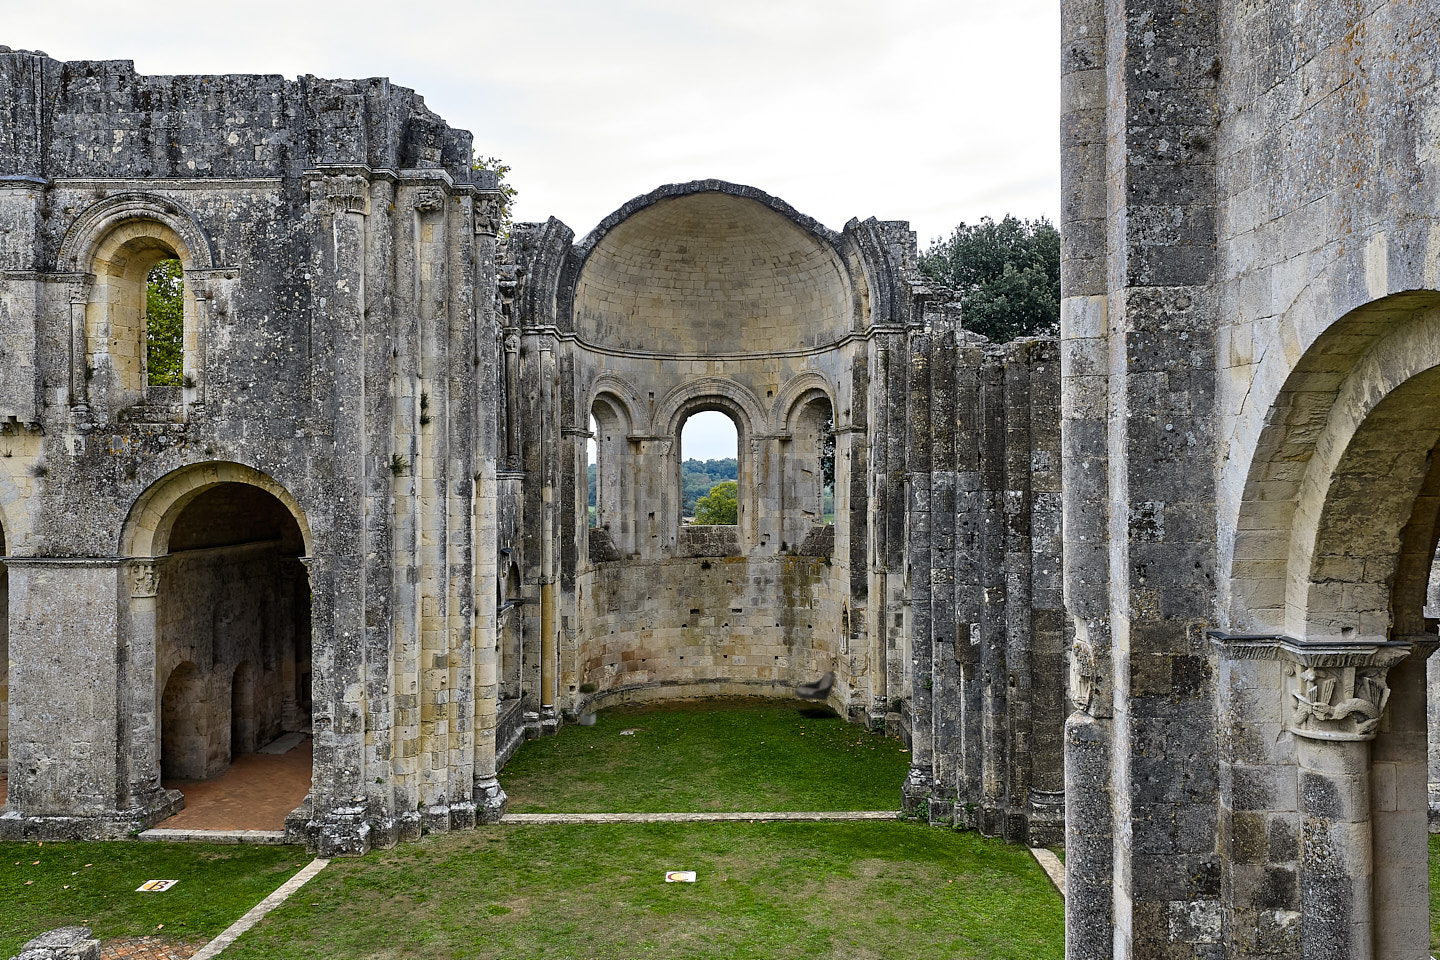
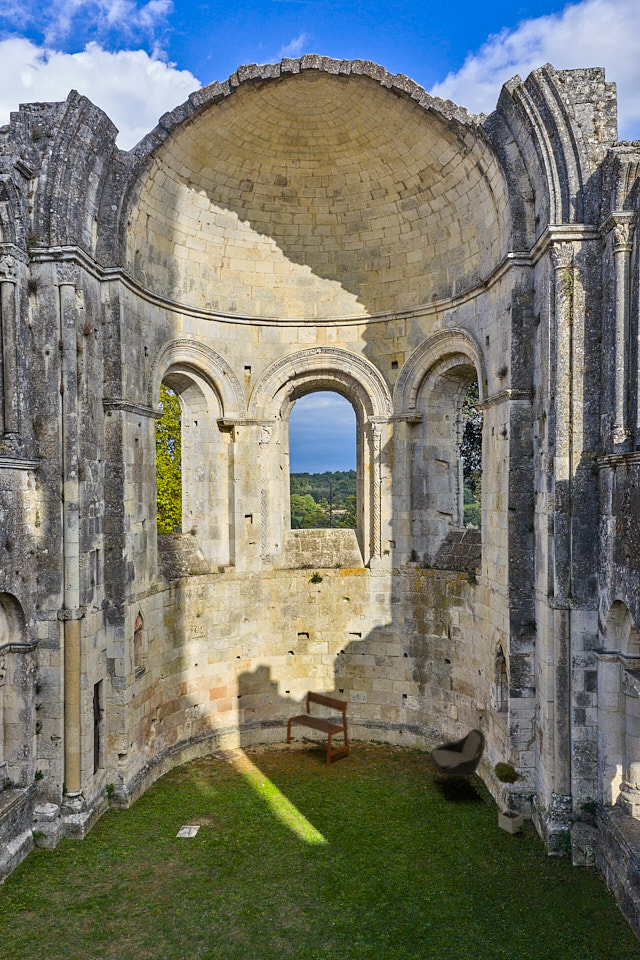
bench: none [682,656,733,708] -> present [286,691,350,766]
potted tree: present [578,683,596,725] -> present [494,762,523,834]

